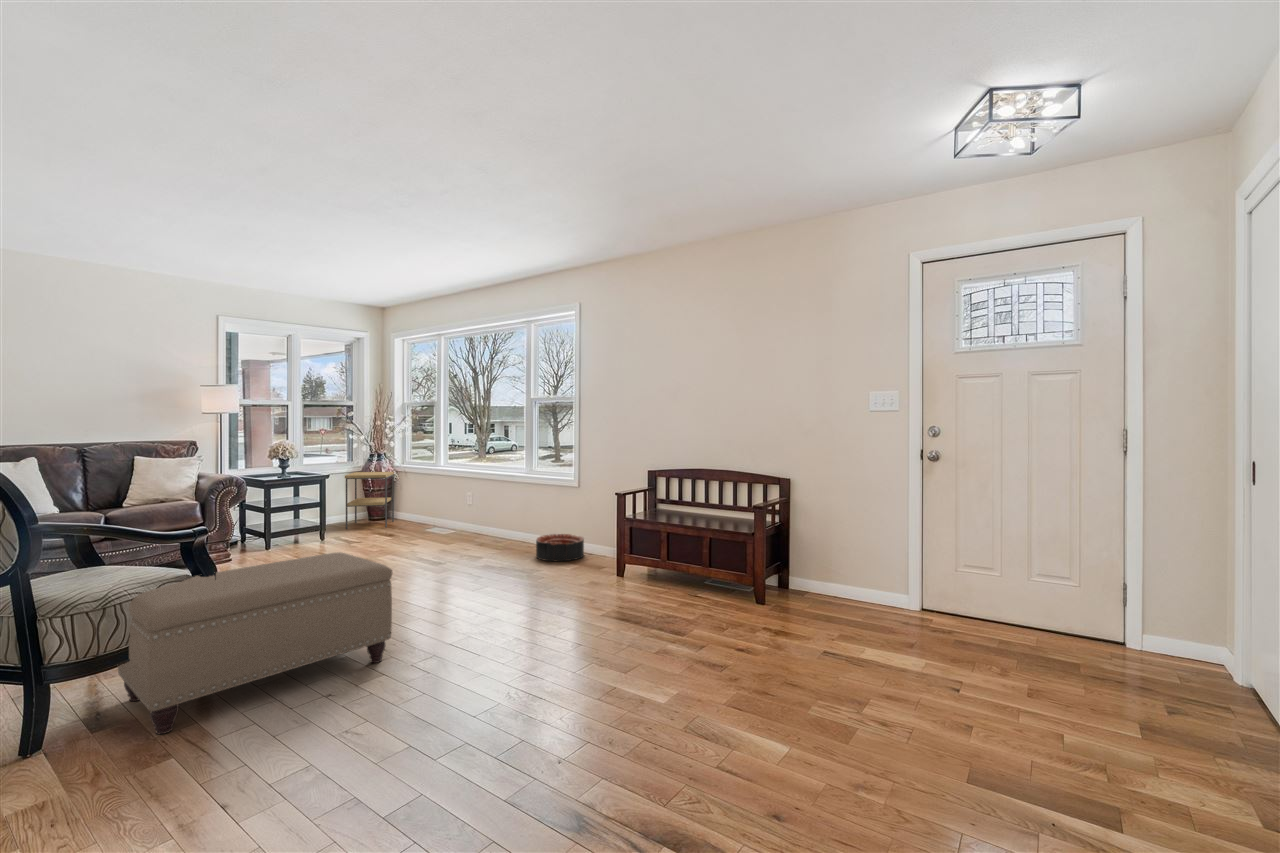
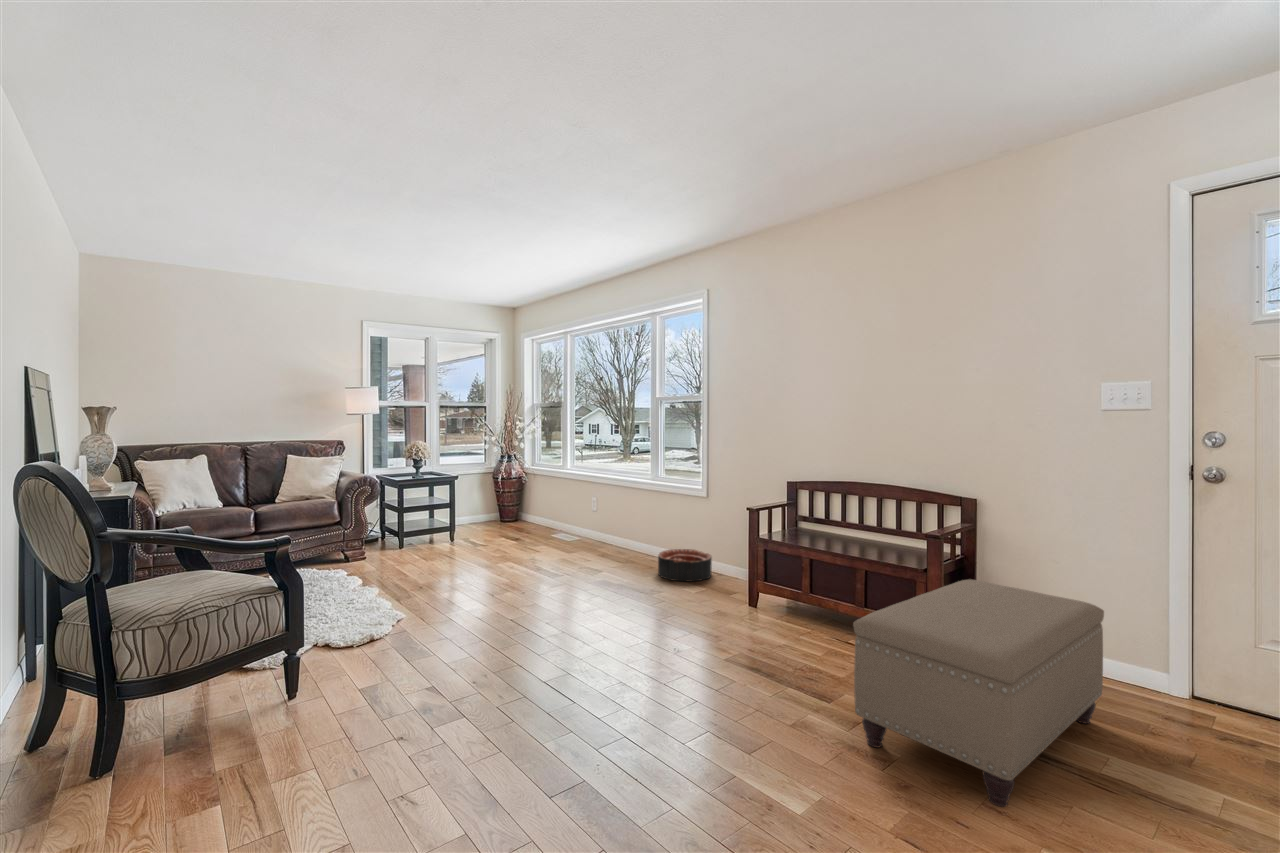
side table: present [345,472,394,529] -> none [475,473,523,530]
ottoman: present [118,552,392,734] -> present [853,579,1104,807]

